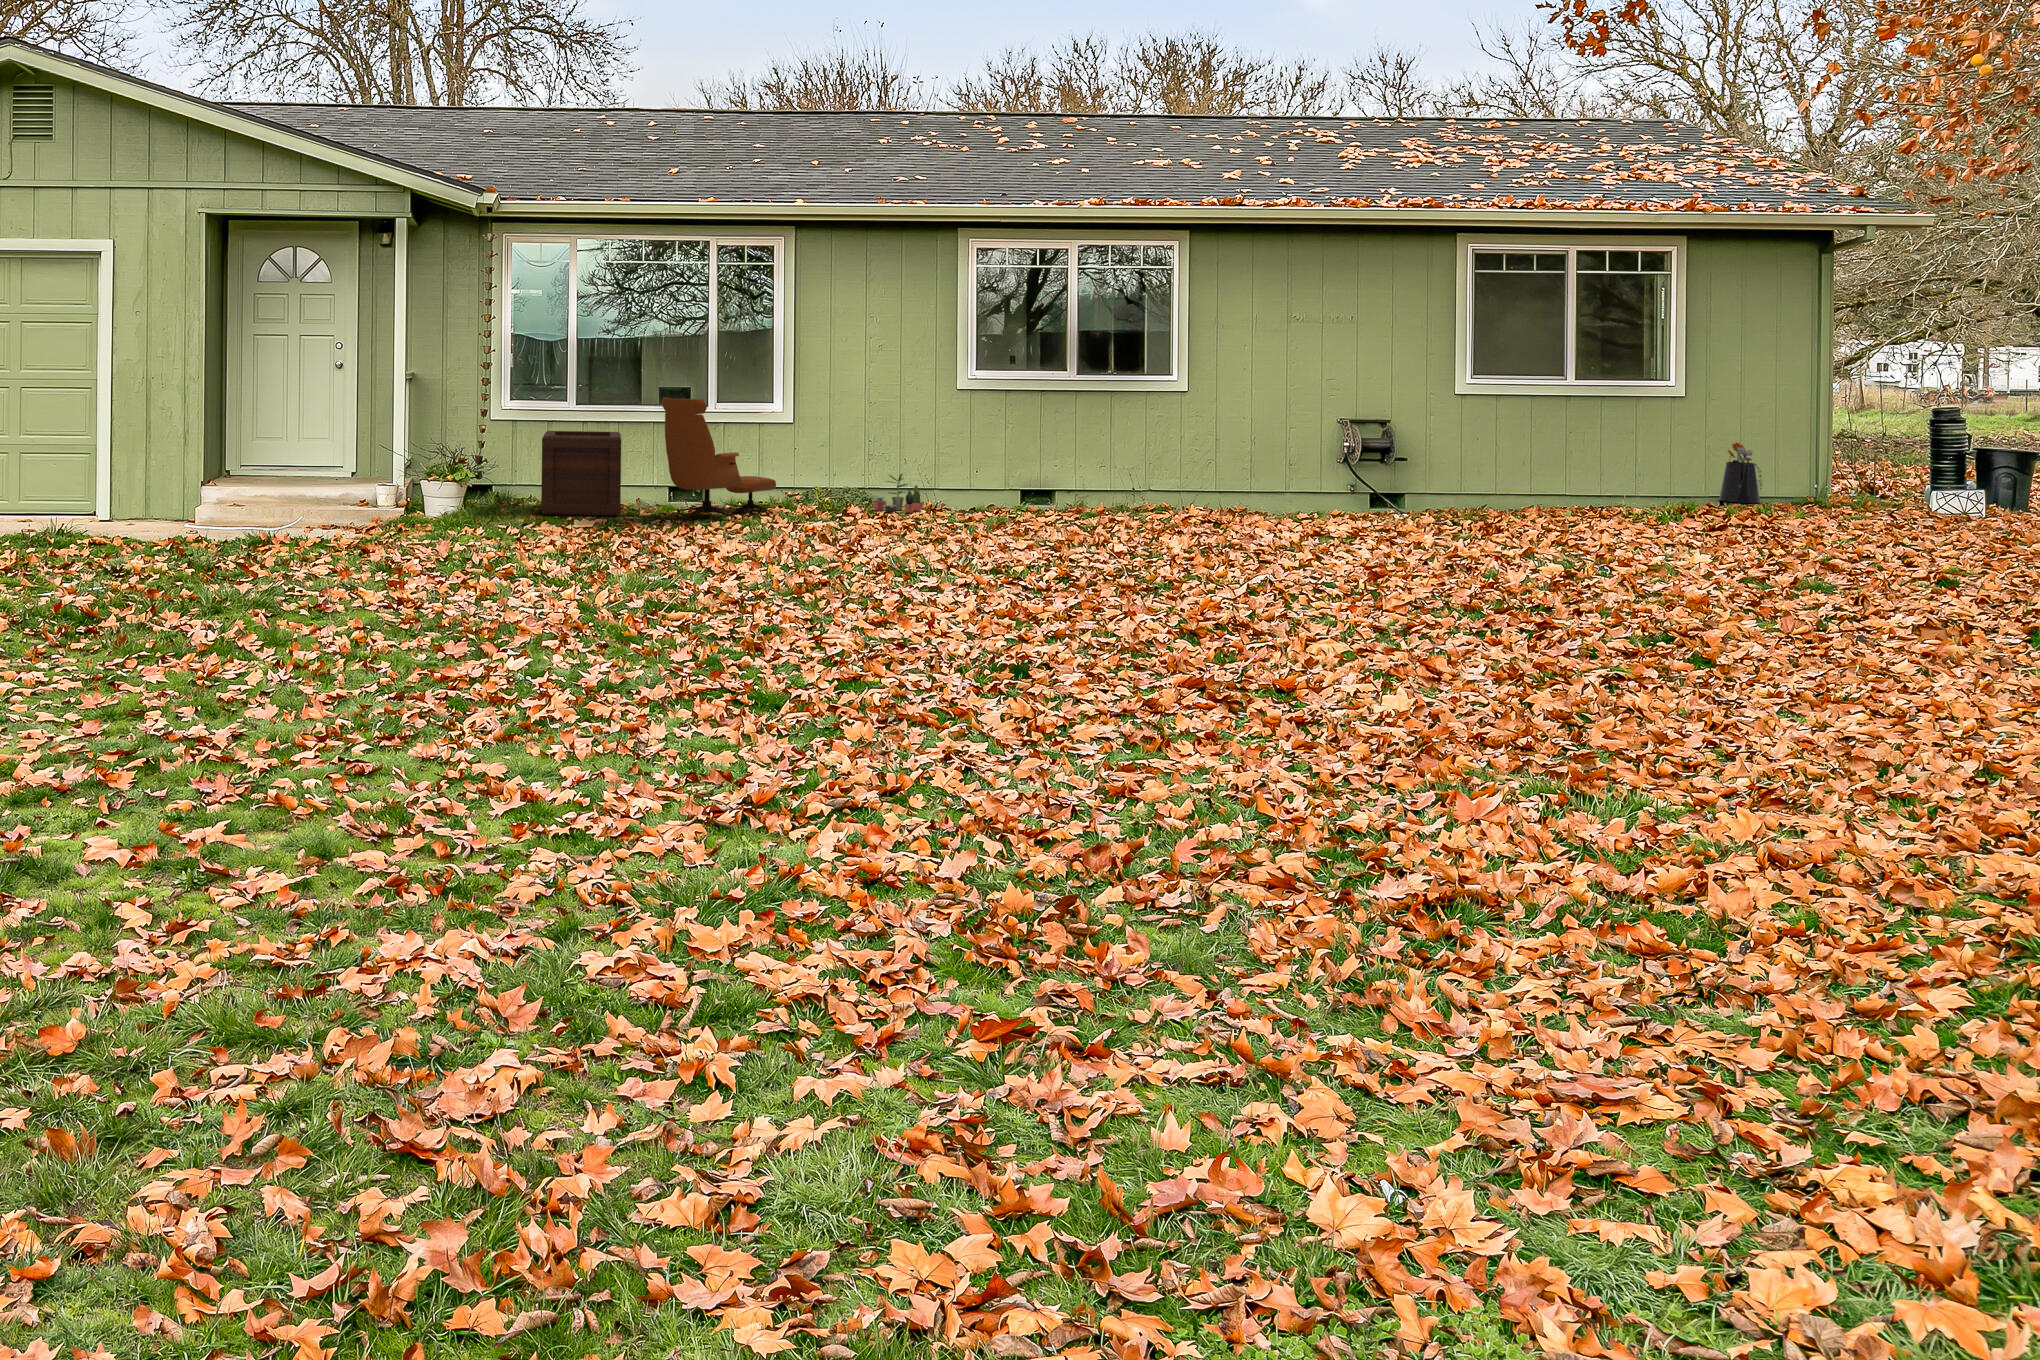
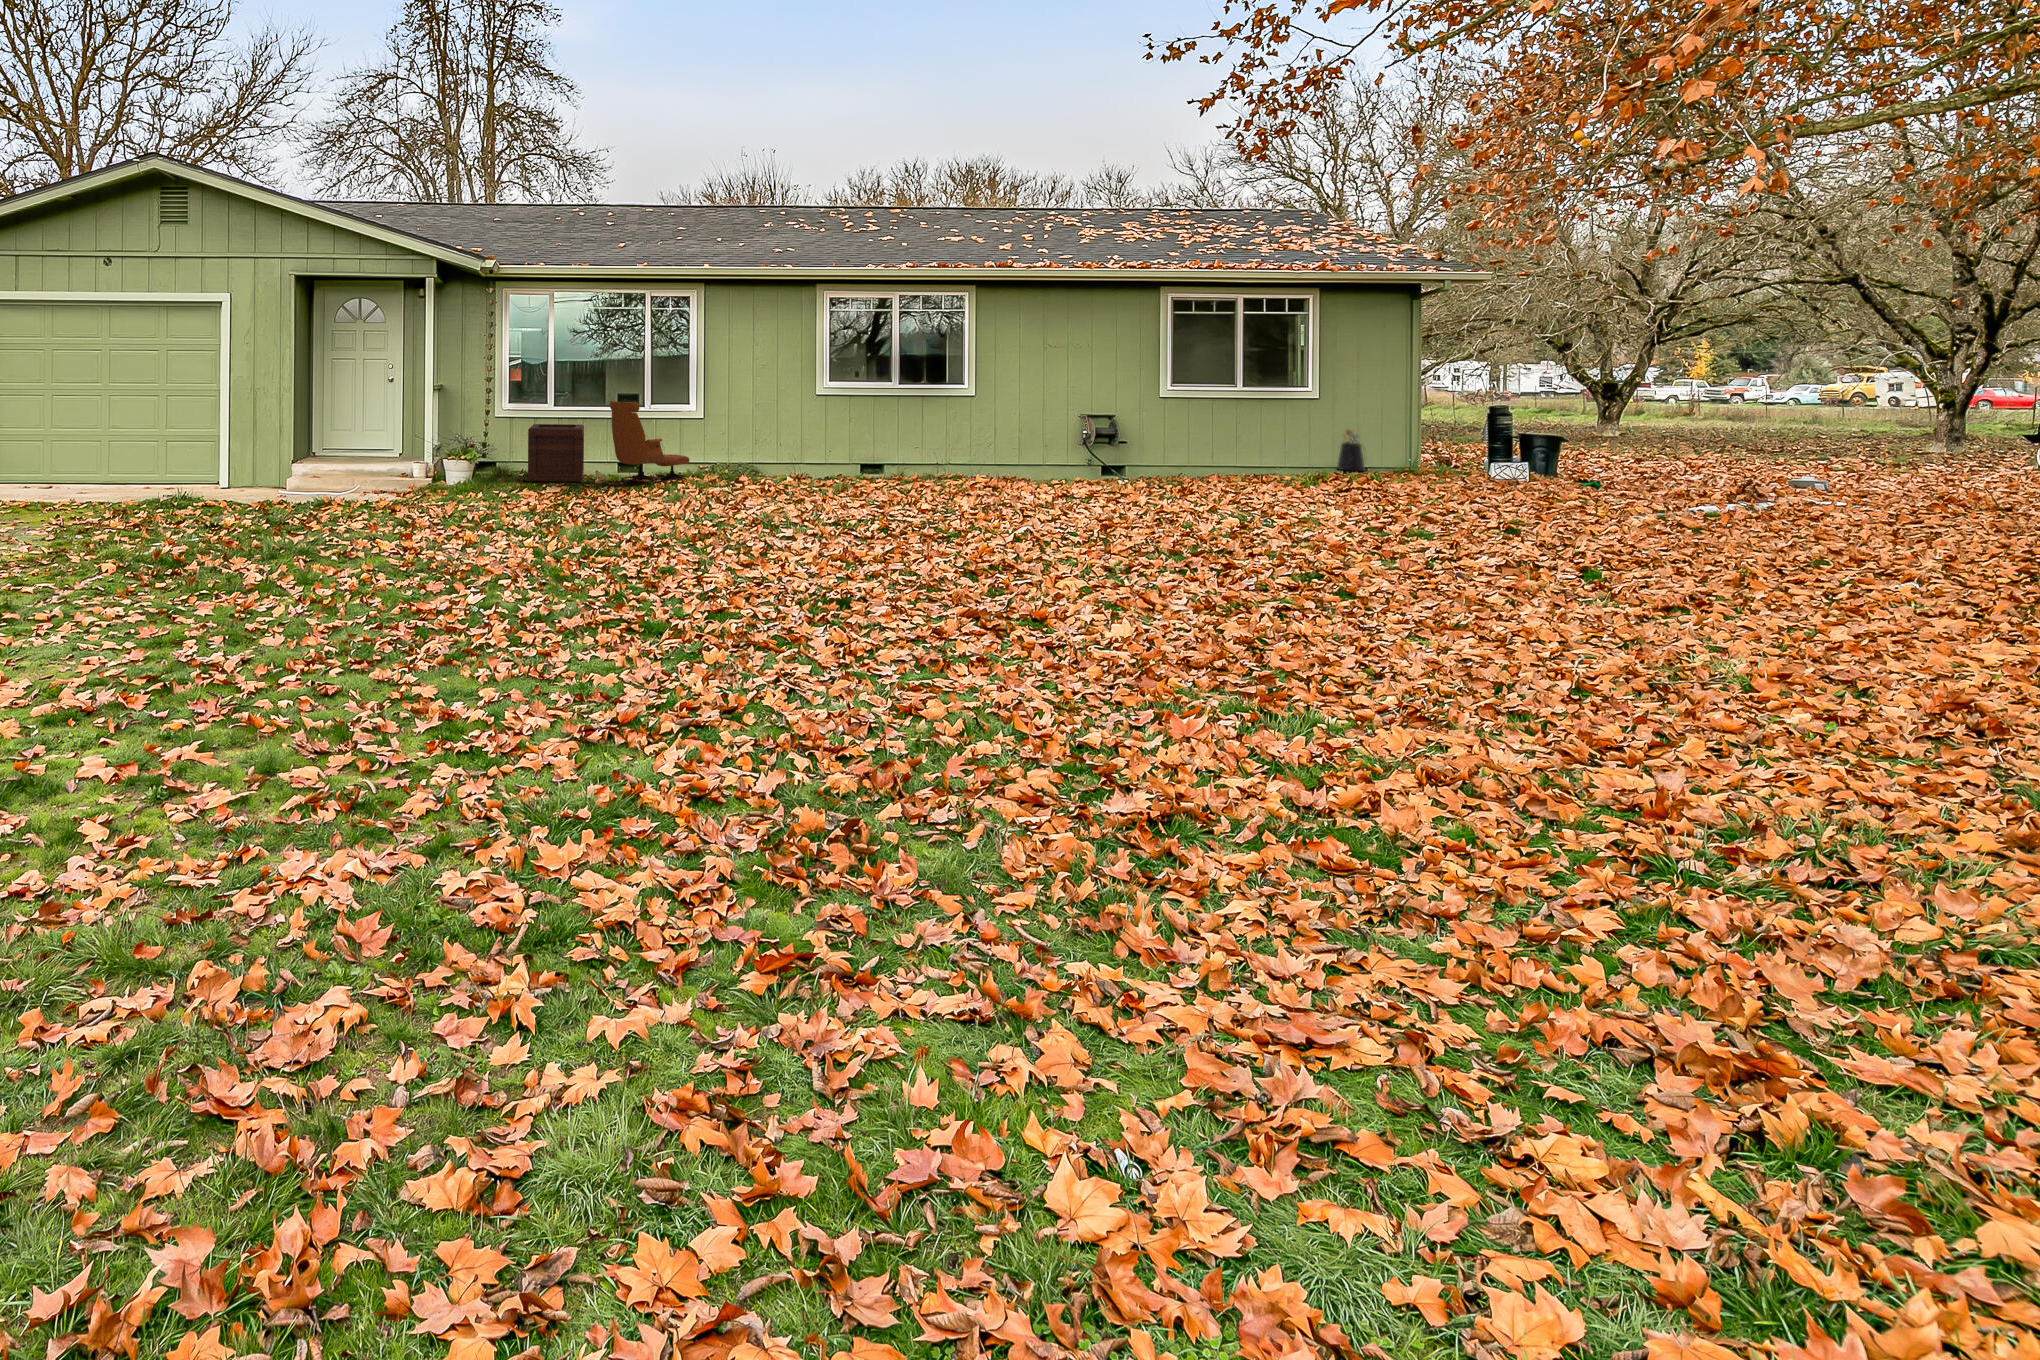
potted plant: present [872,473,923,513] -> none [755,452,790,479]

